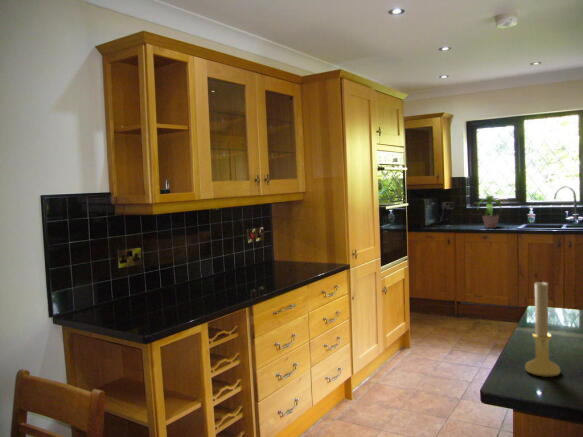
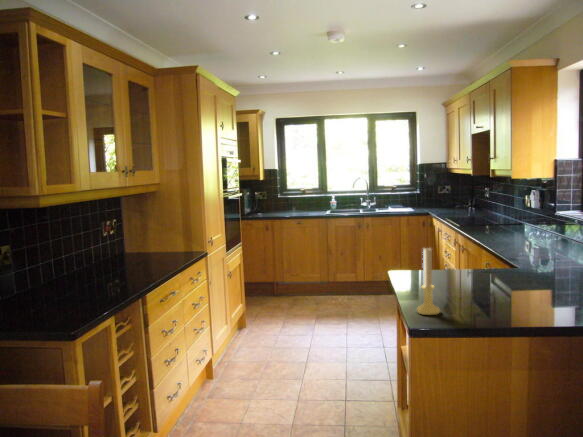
potted plant: present [481,196,502,228] -> none [288,186,313,214]

